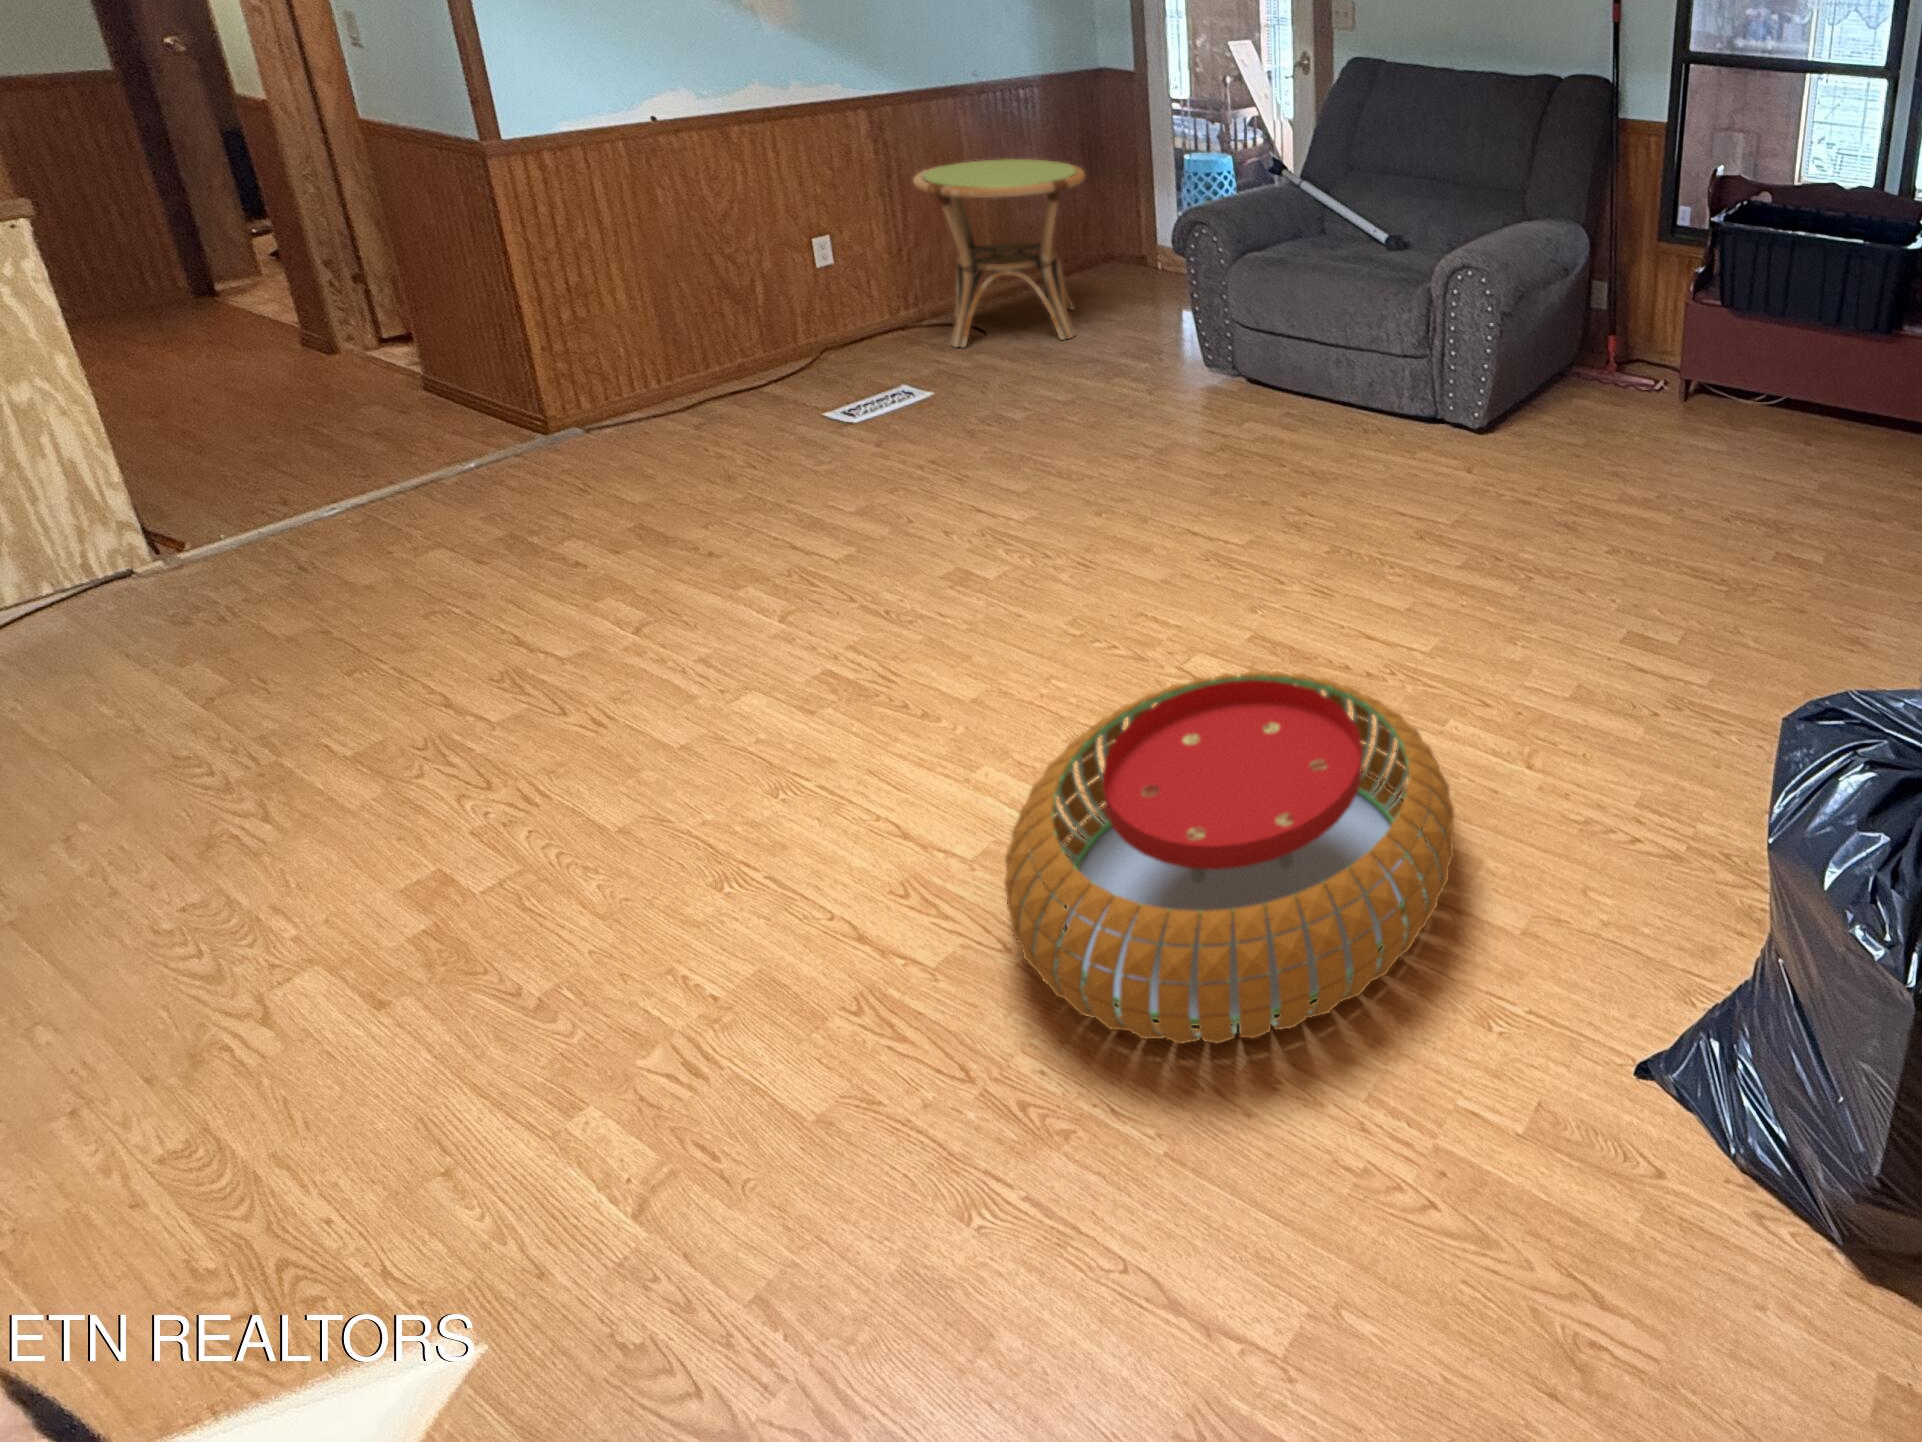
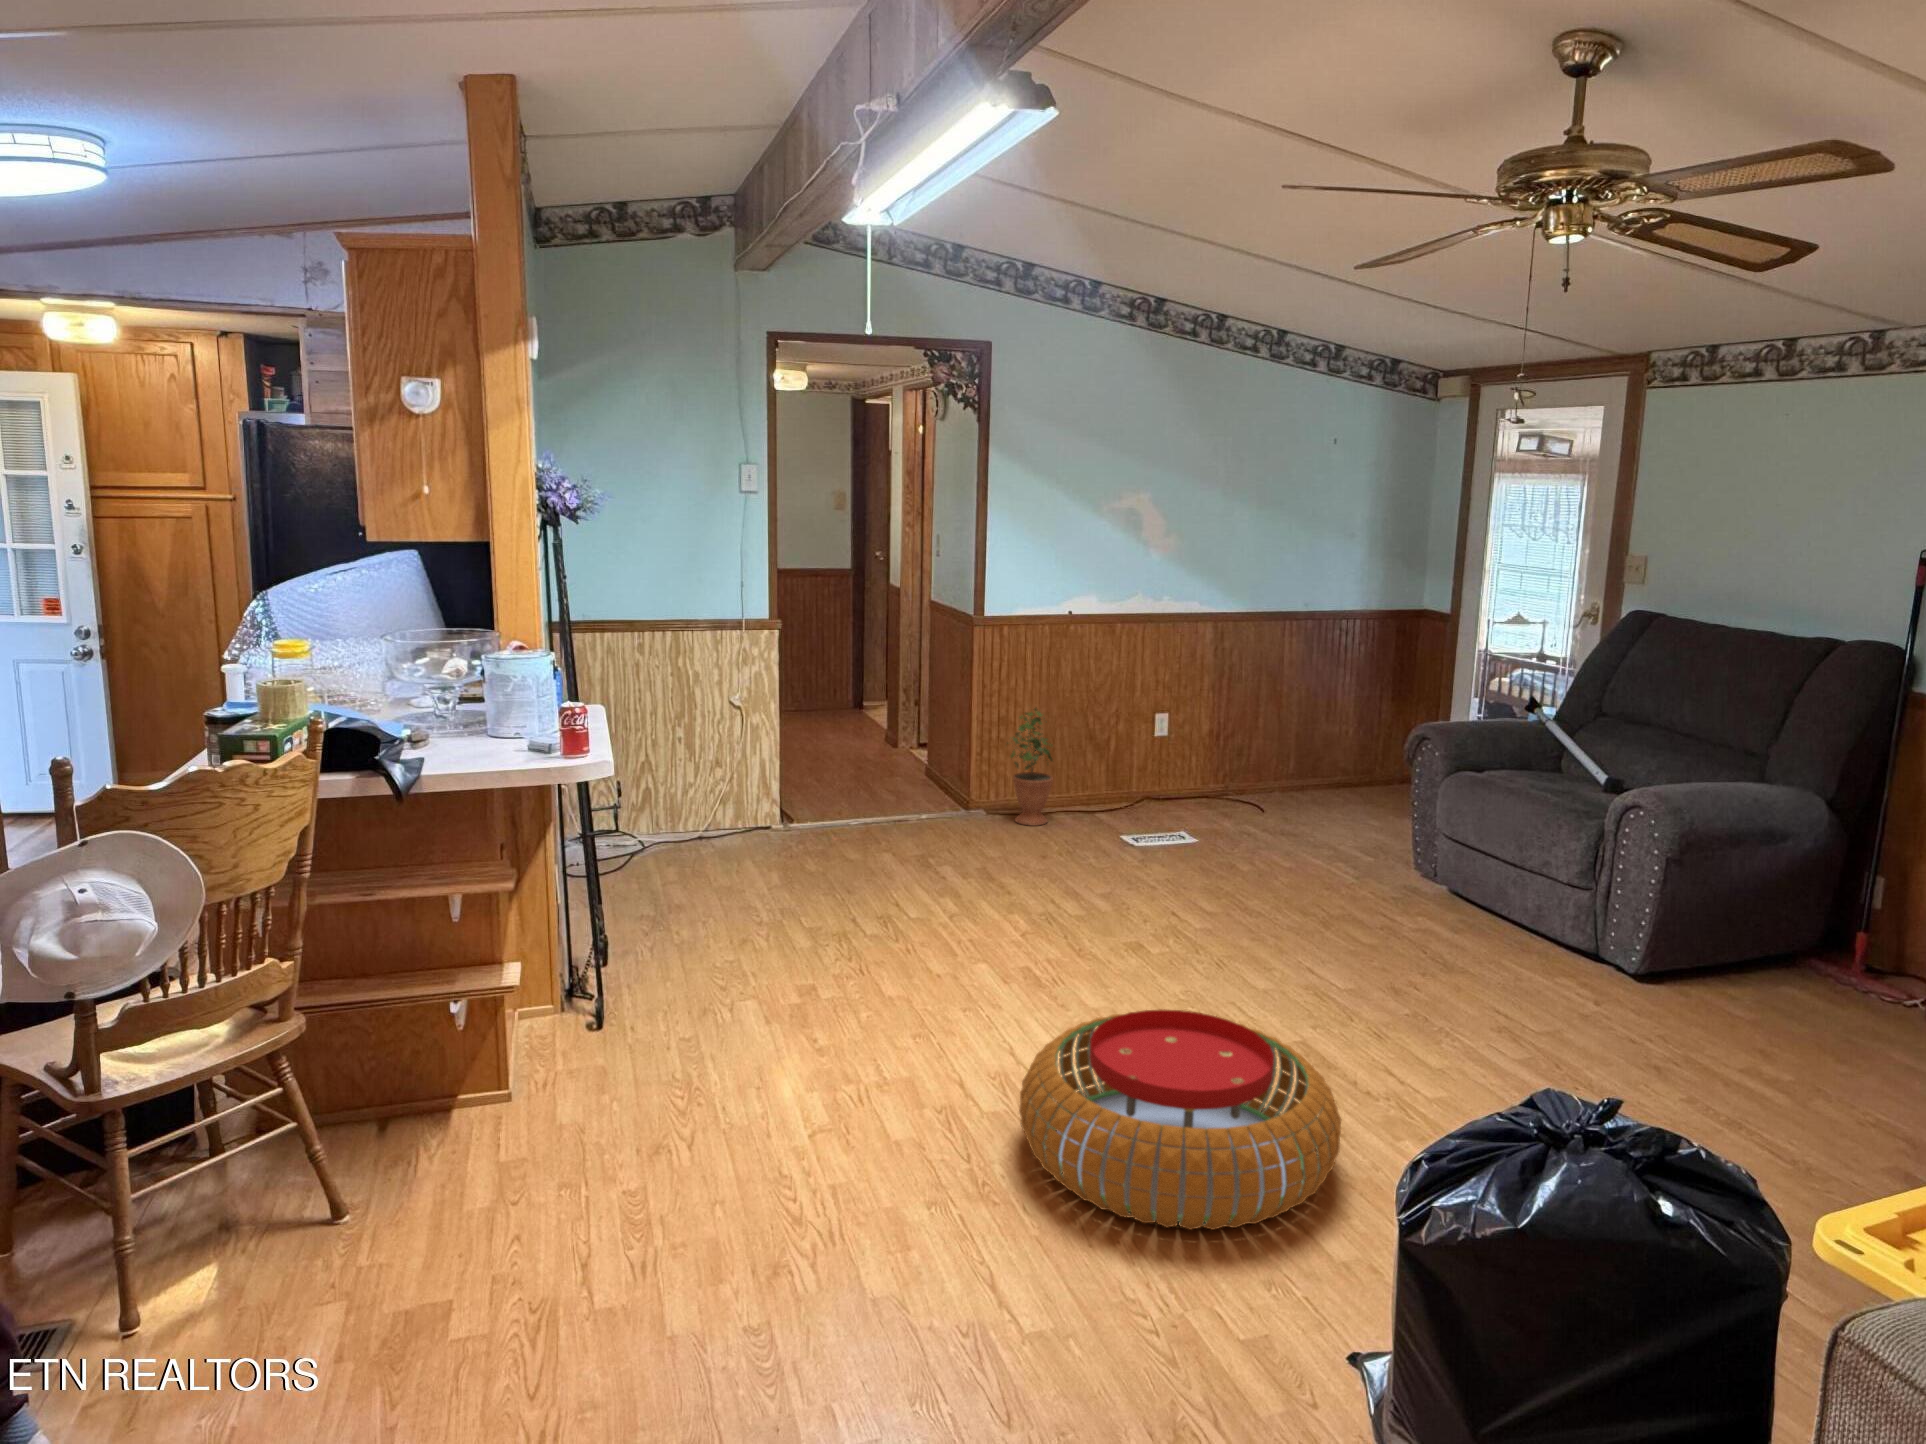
side table: present [913,159,1085,347] -> none [1230,672,1365,827]
potted plant: none [601,264,700,436] -> present [1007,708,1053,826]

